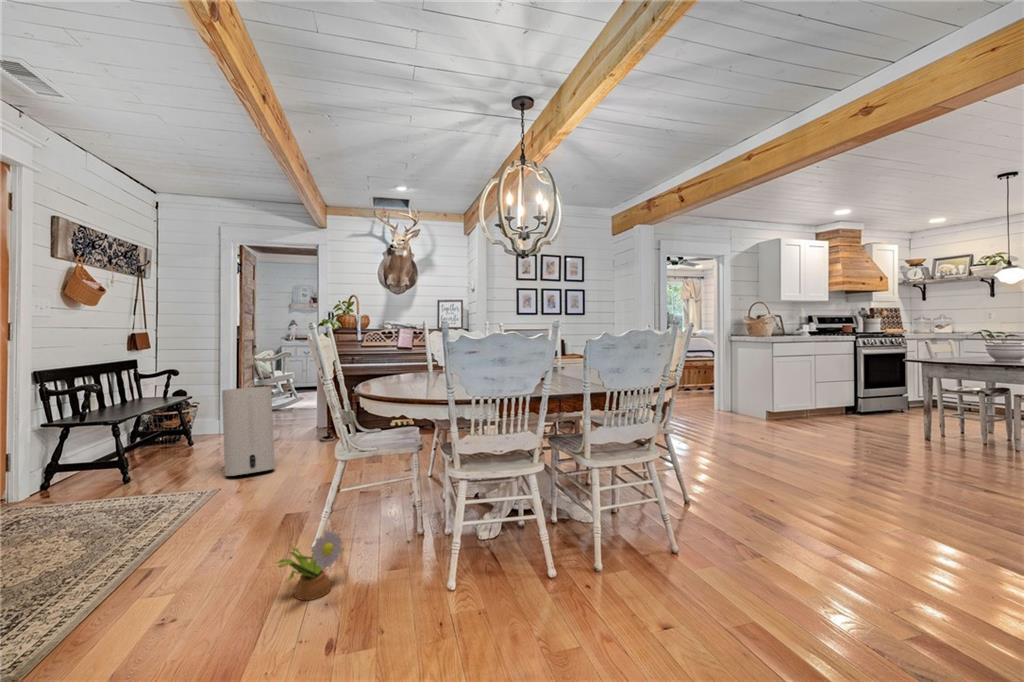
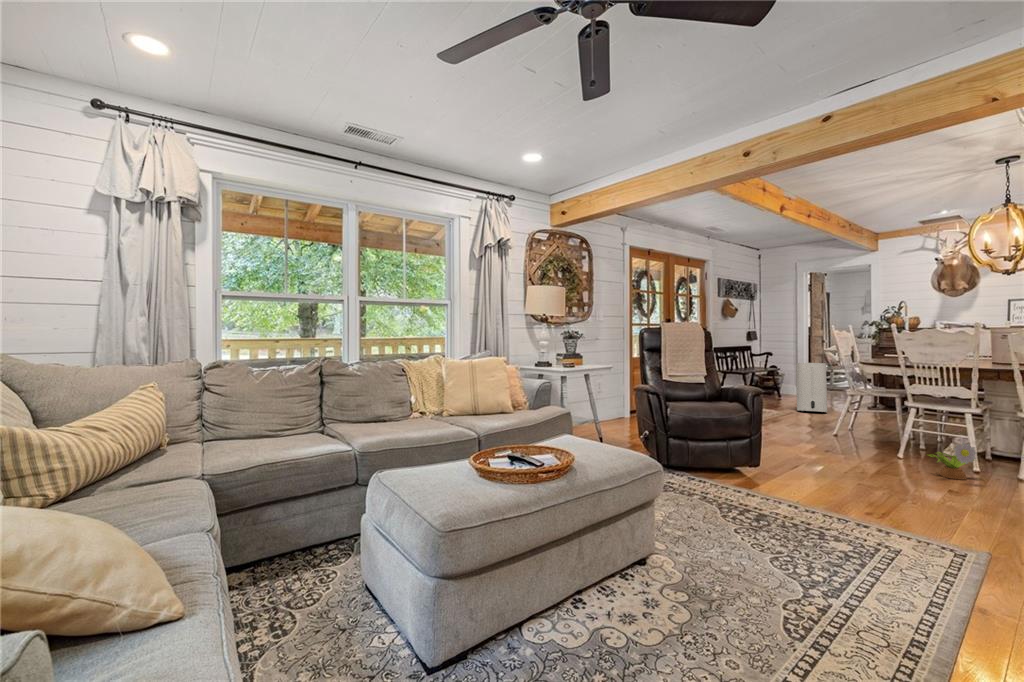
decorative plant: present [277,530,343,600] -> present [929,442,976,480]

